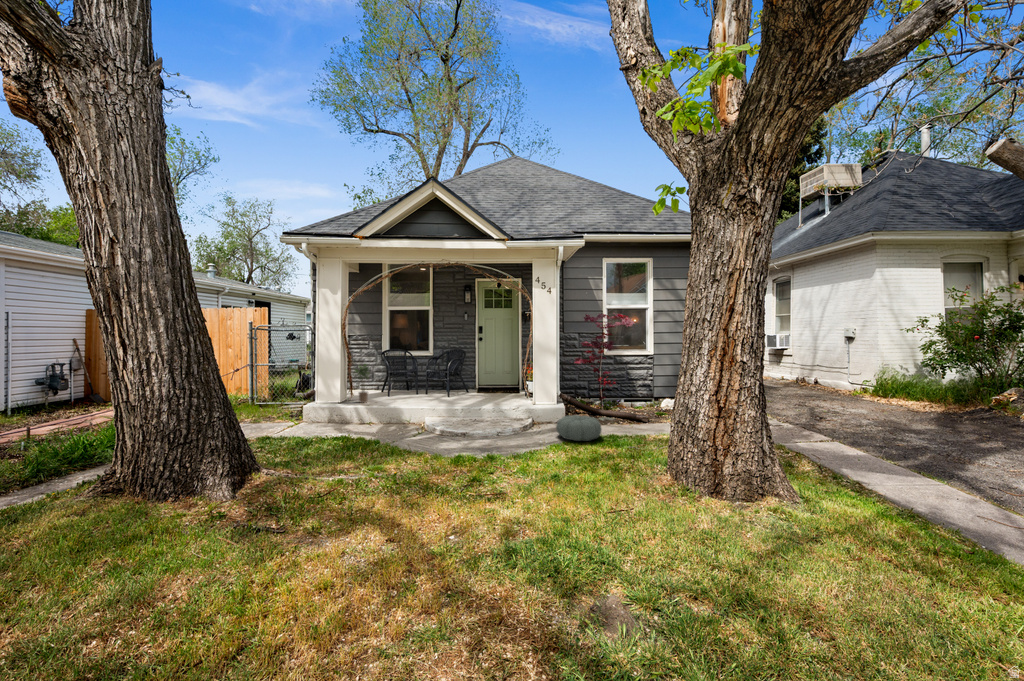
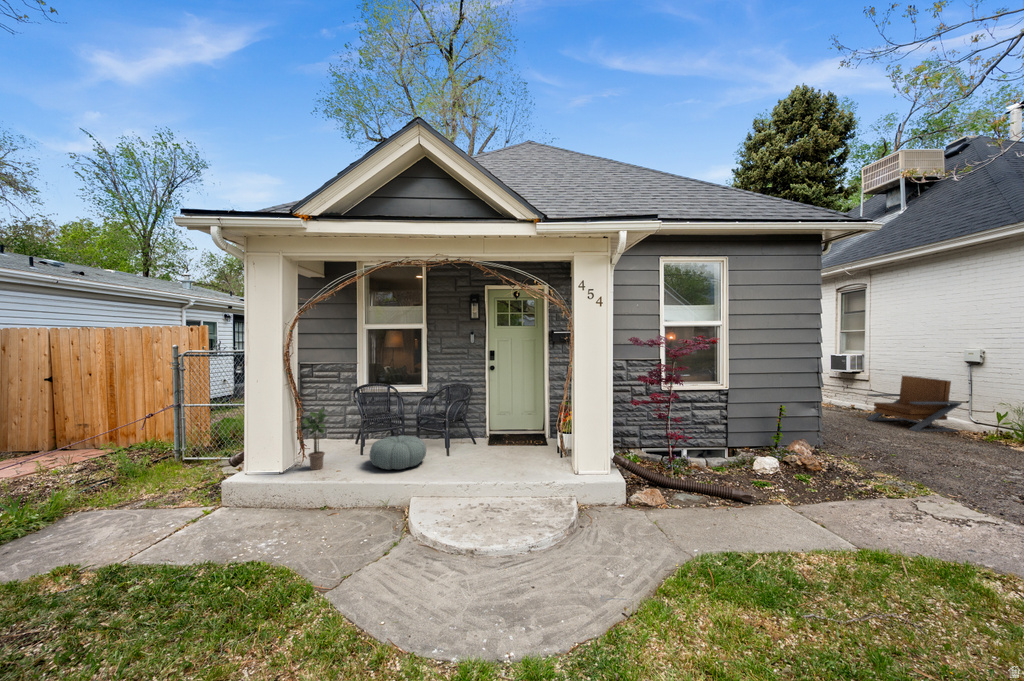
lounge chair: none [782,350,845,393] -> present [867,376,962,432]
pouf: present [556,415,602,441] -> present [369,436,426,470]

